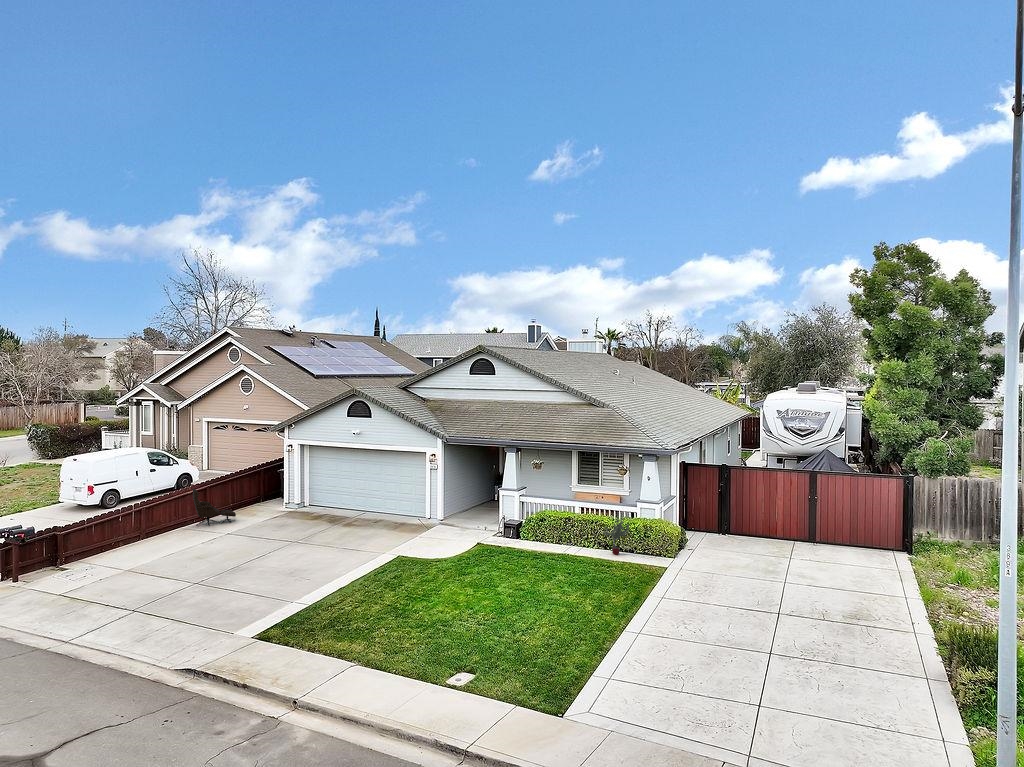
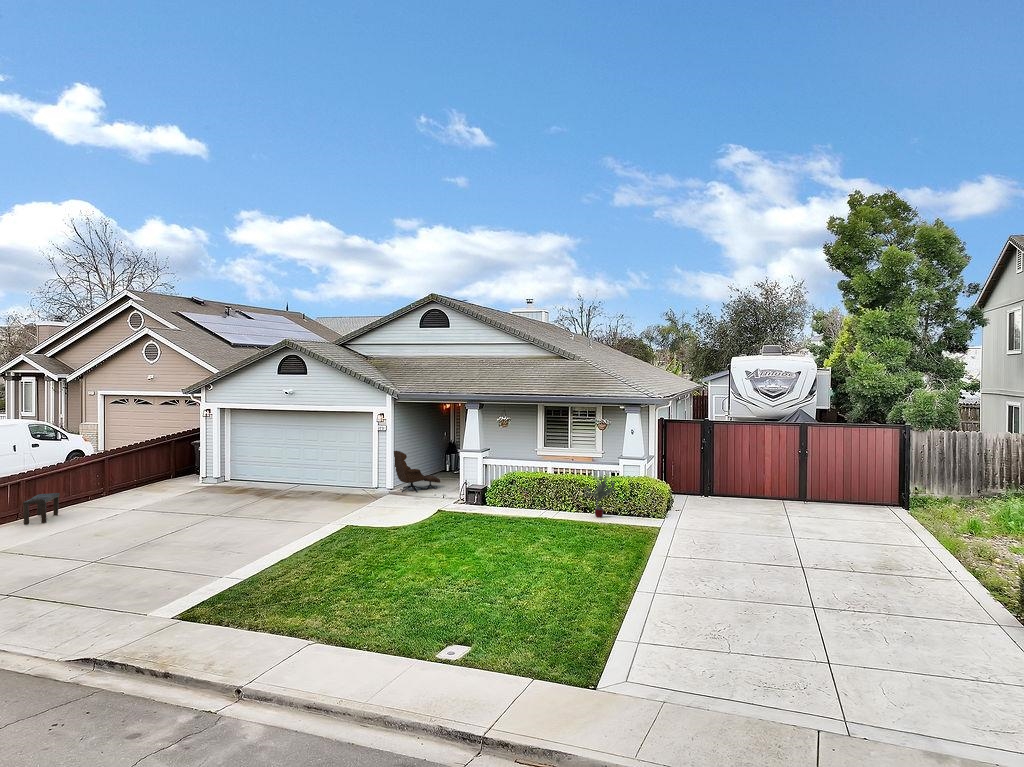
lounge chair: present [192,489,236,526] -> present [394,451,440,492]
bench: none [144,518,172,545] -> present [23,493,60,525]

